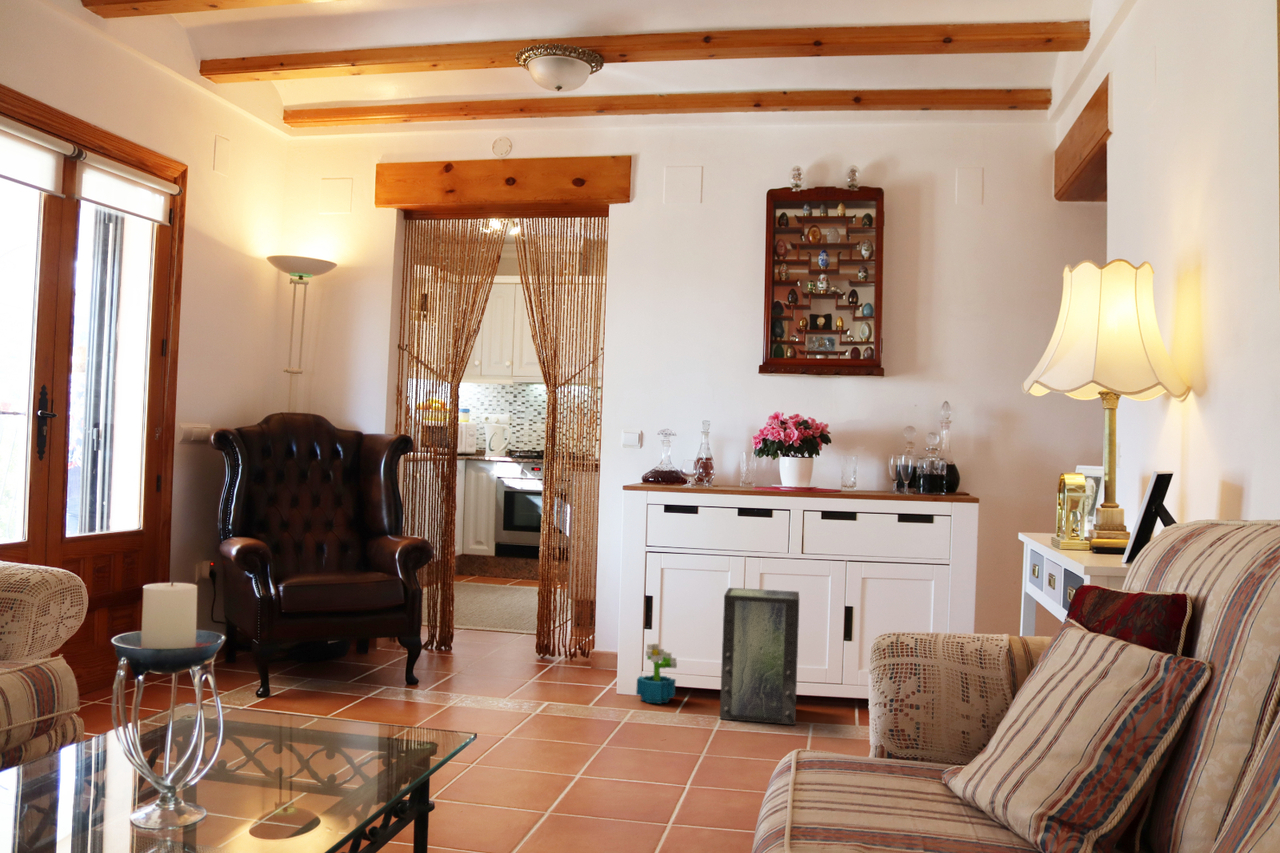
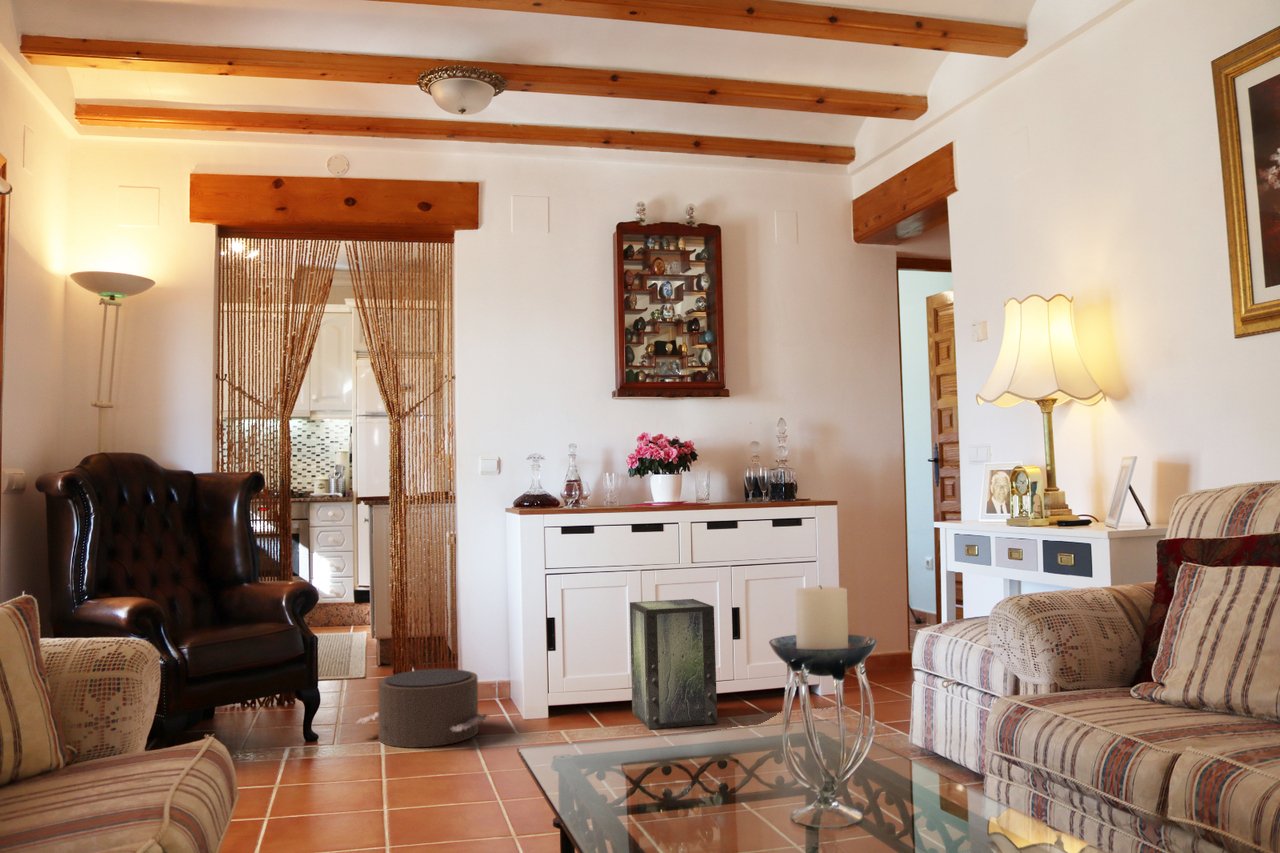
pouf: none [452,630,568,701] -> present [356,669,489,747]
decorative plant: present [636,643,677,704] -> none [552,665,590,725]

